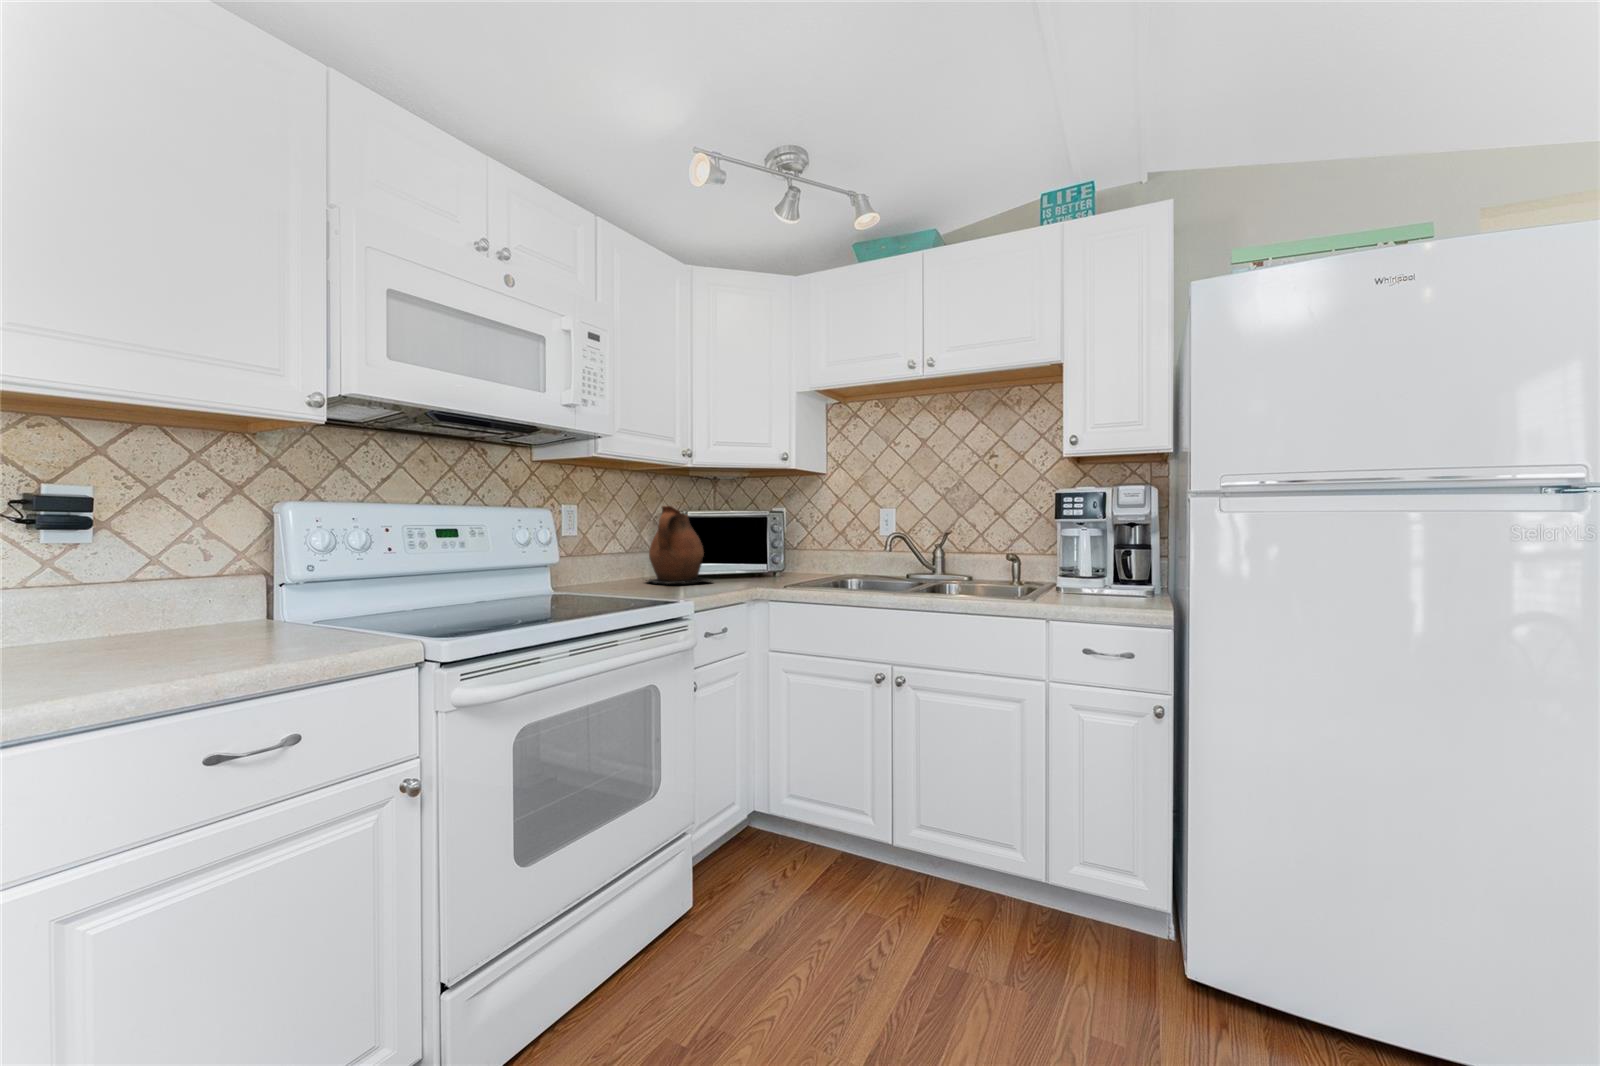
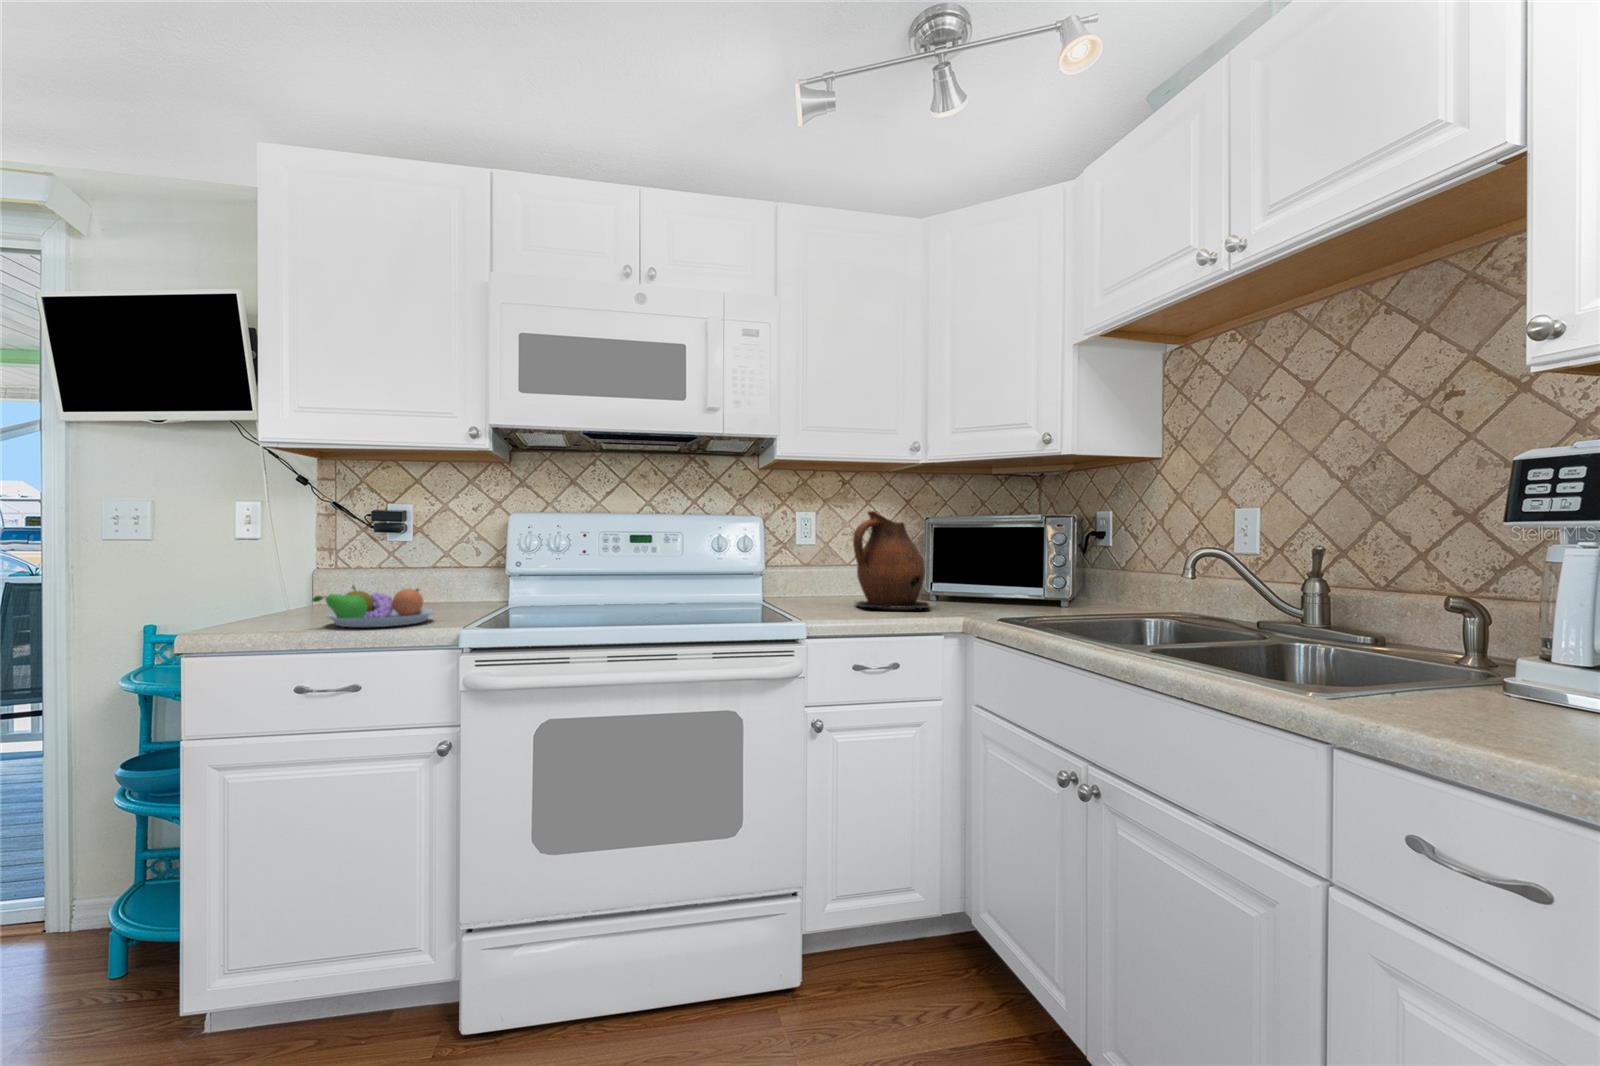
fruit bowl: none [137,599,307,657] -> present [313,585,435,627]

